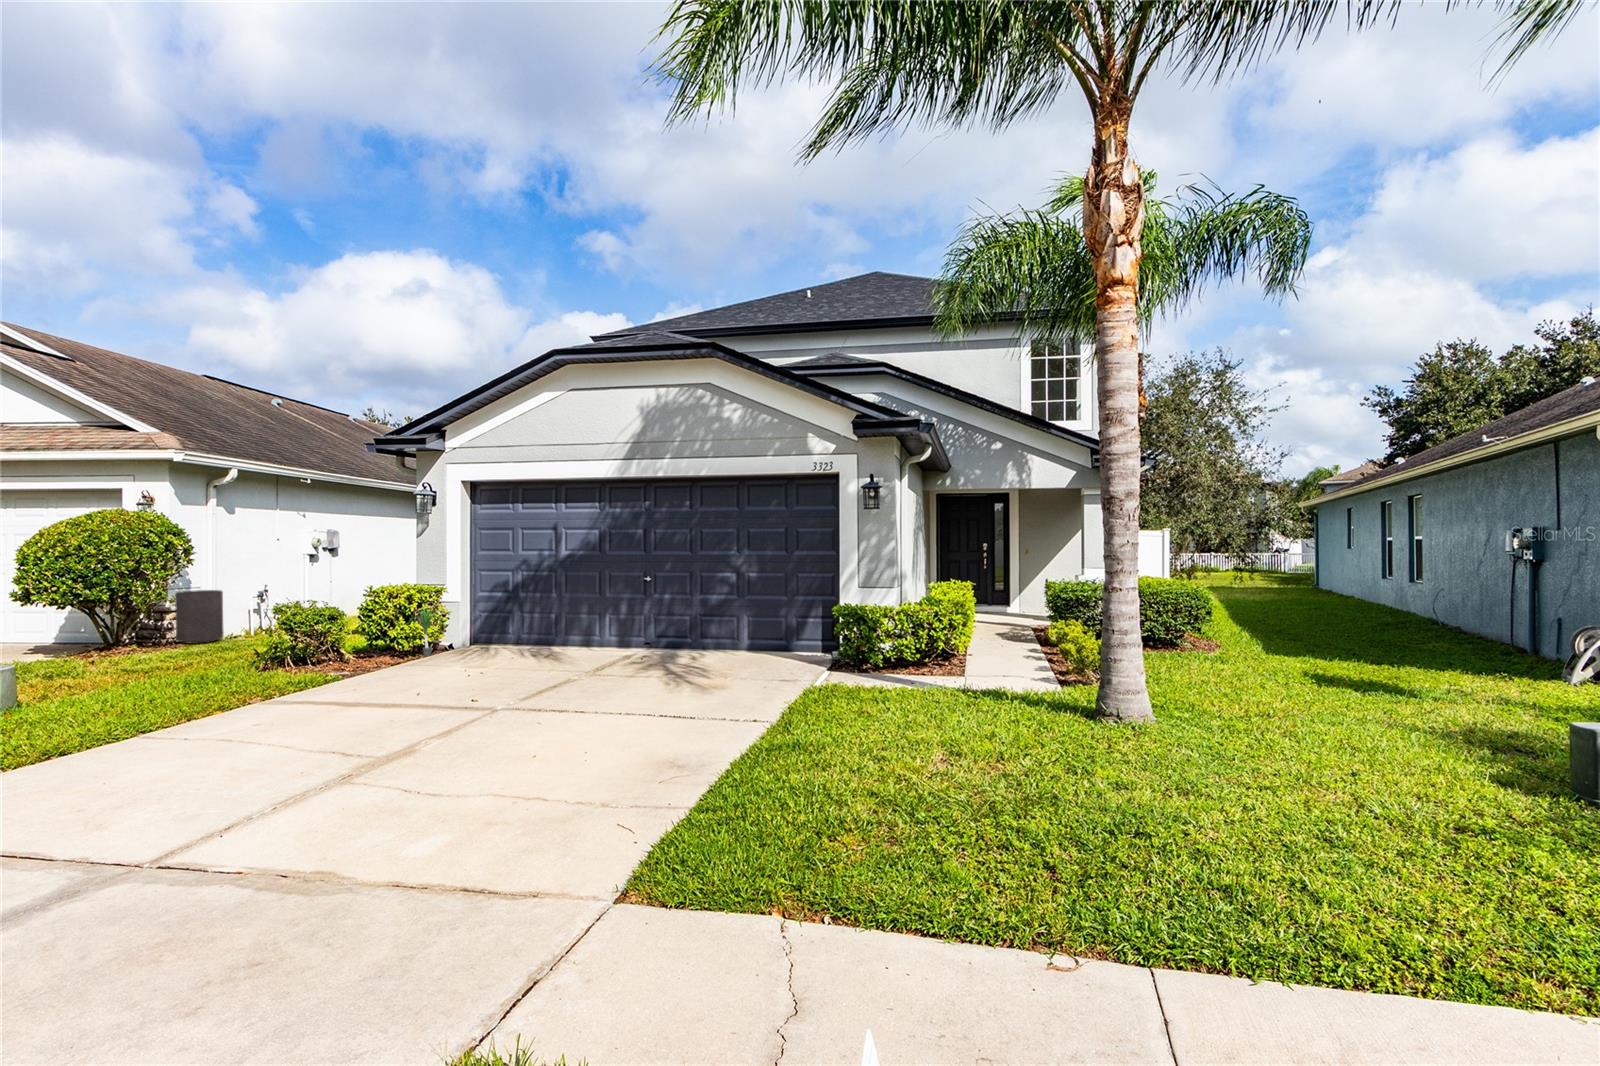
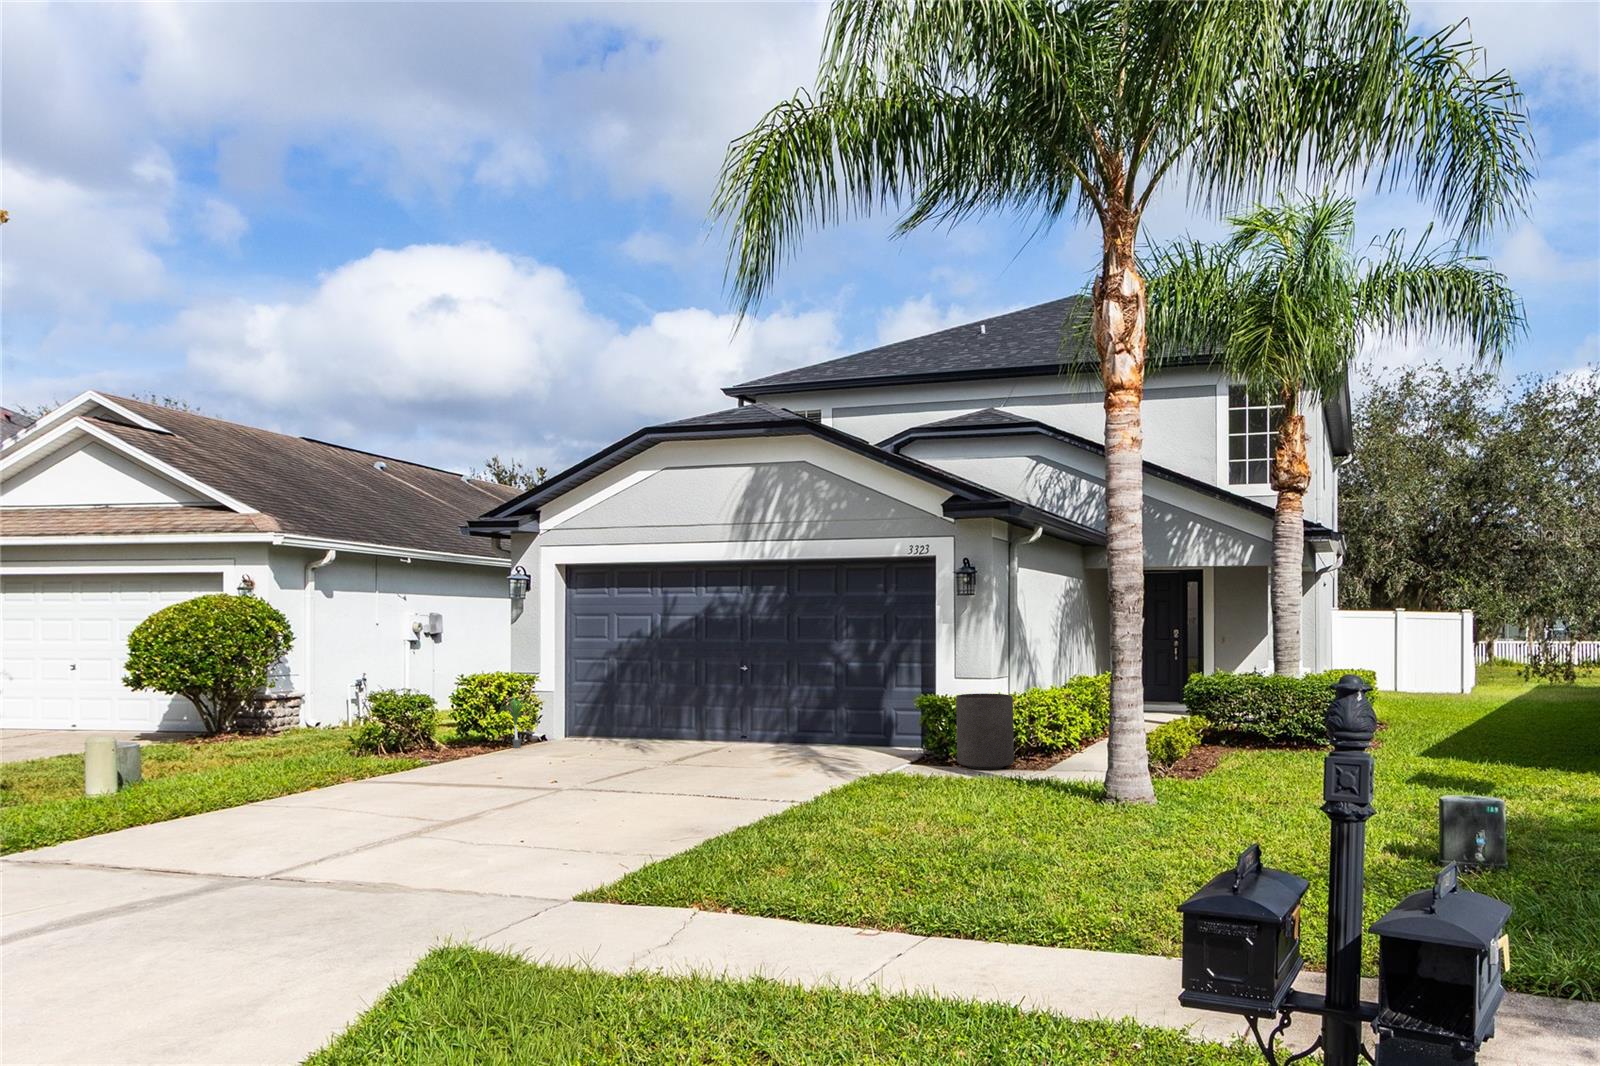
trash can: present [175,590,223,644] -> present [956,693,1014,769]

